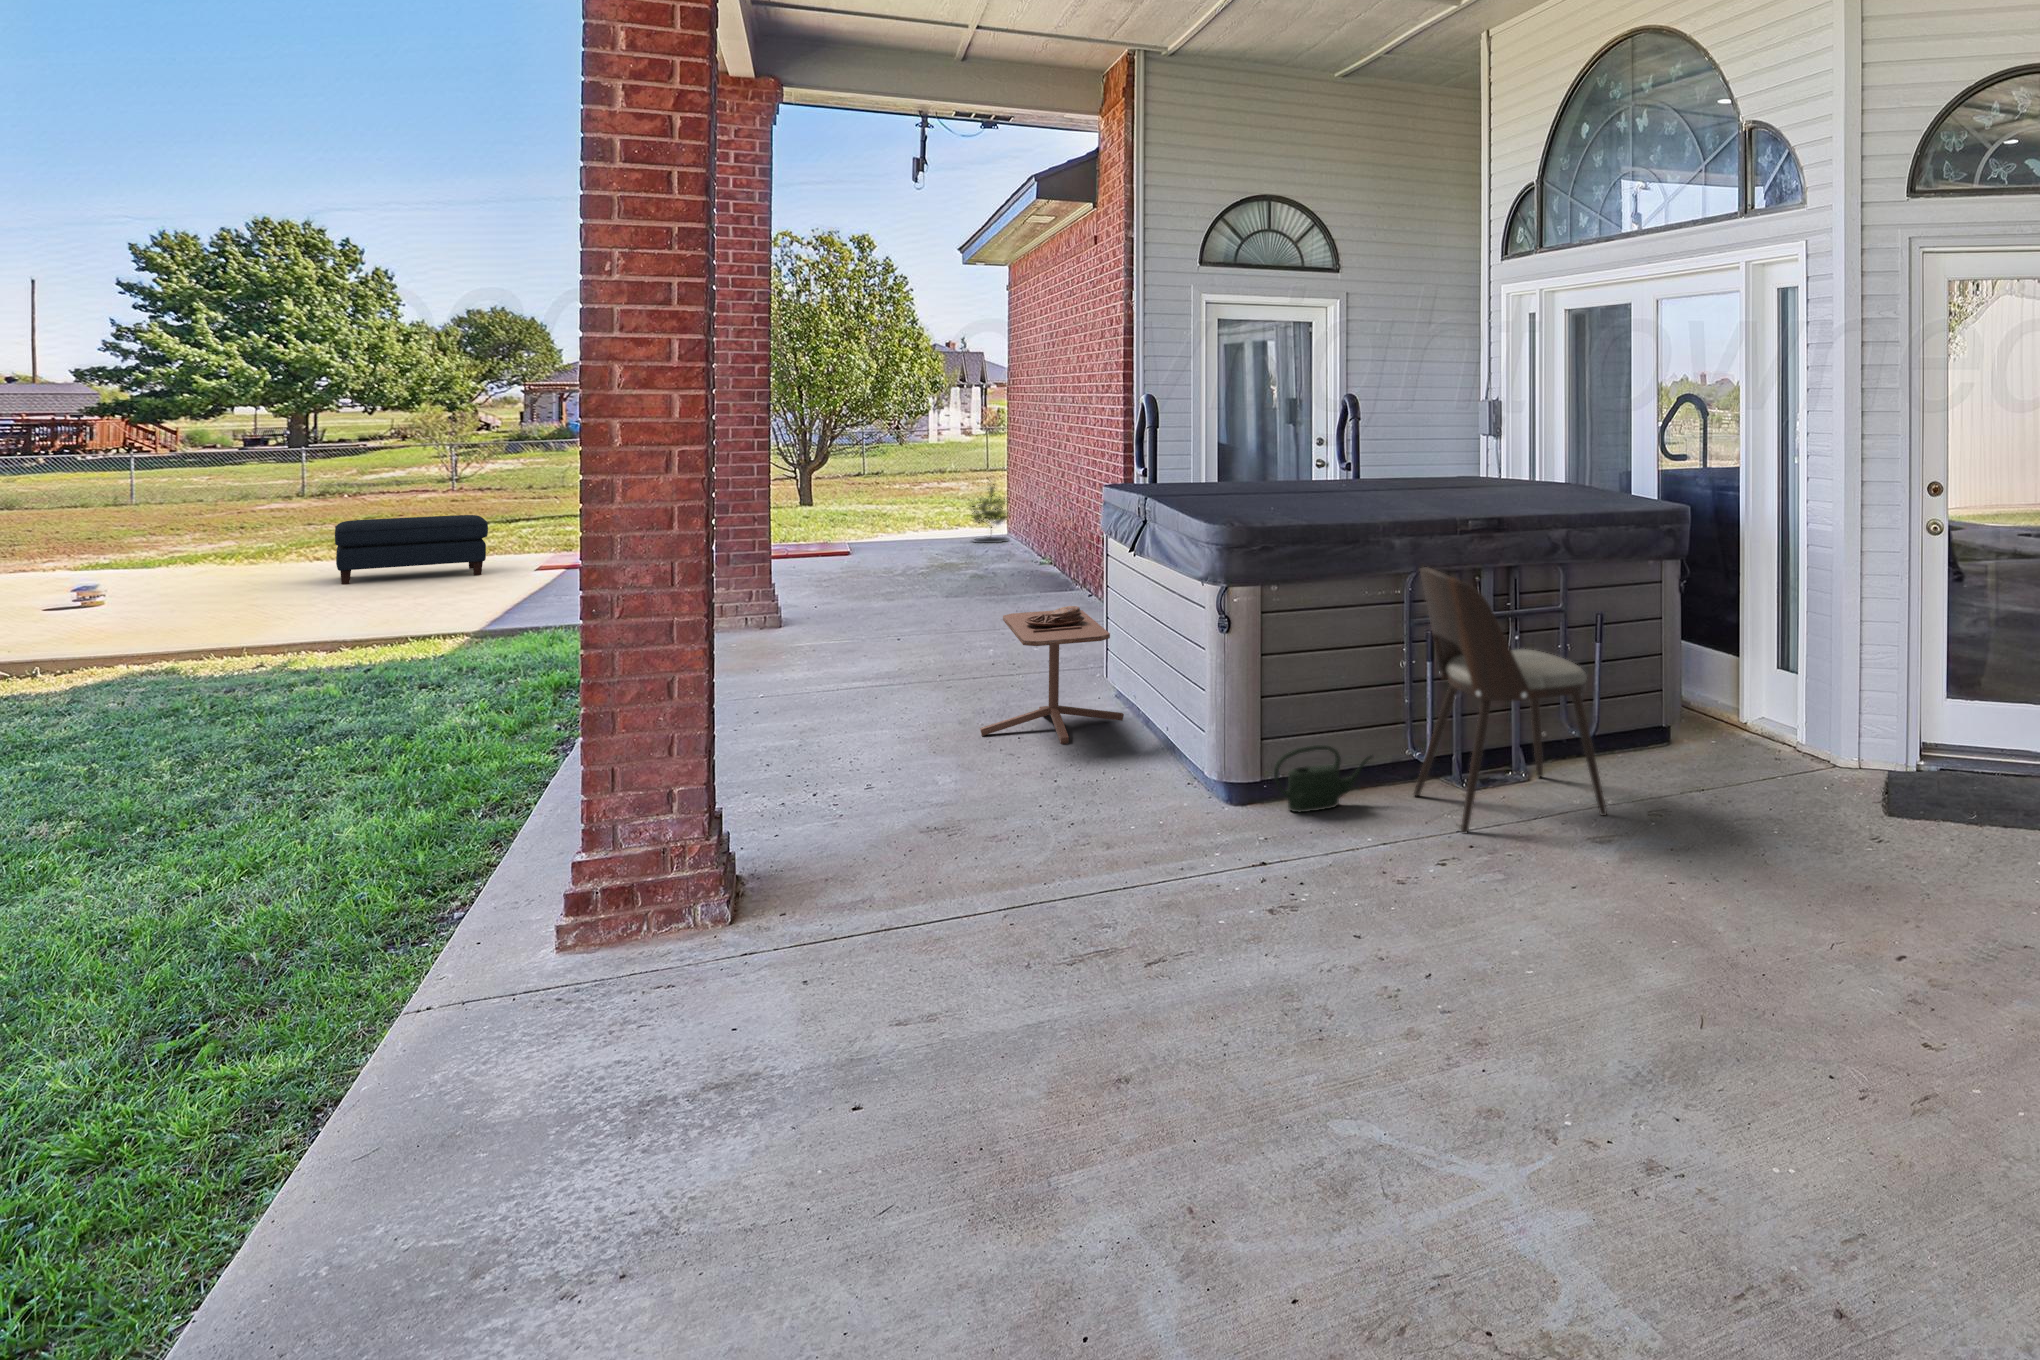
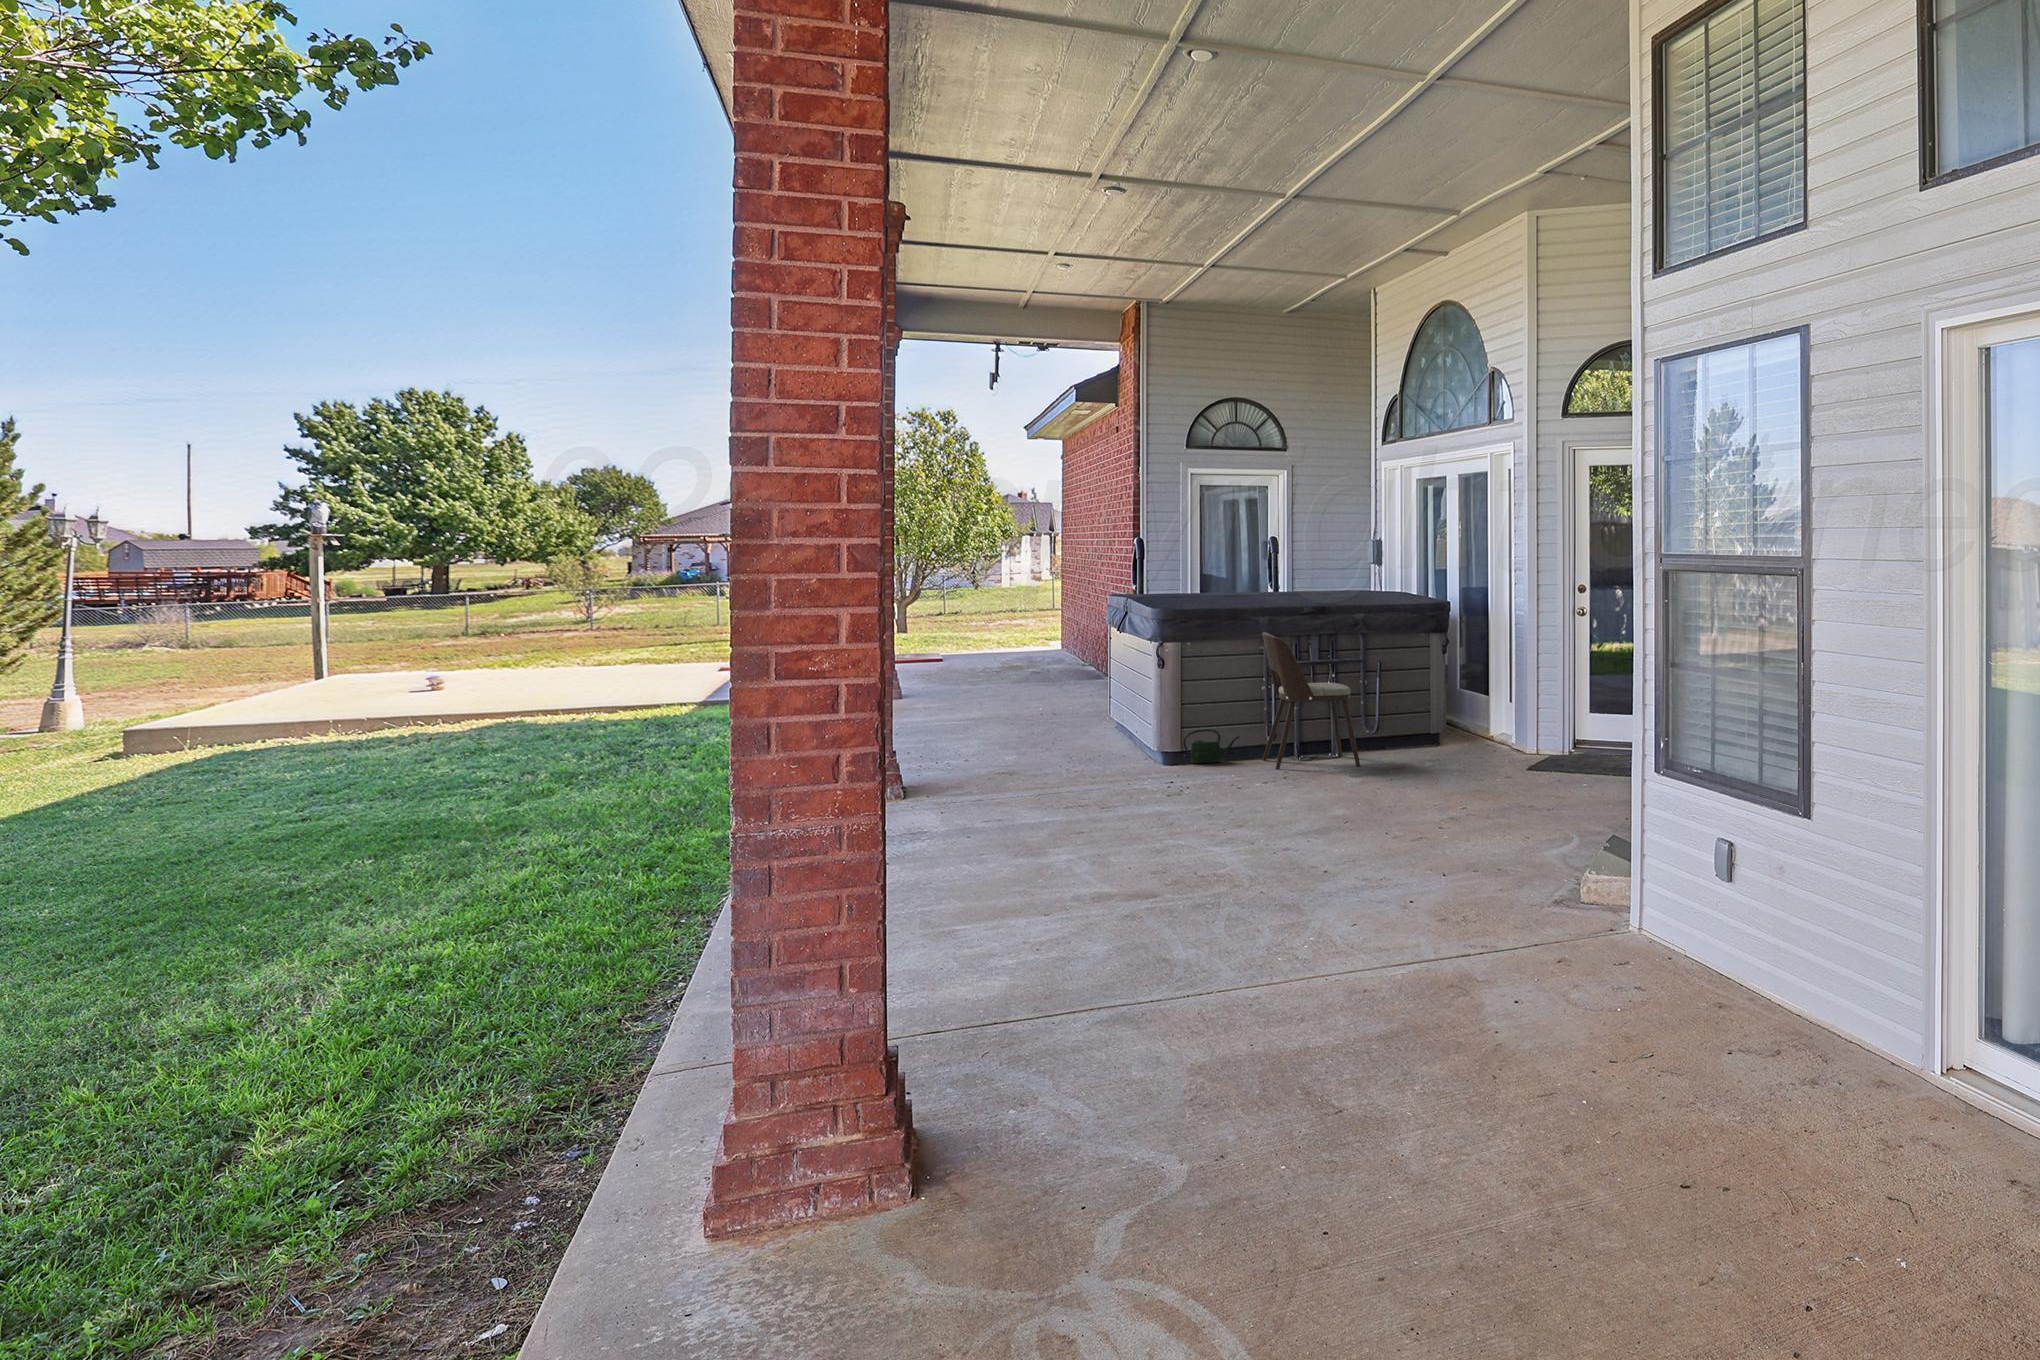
potted tree: present [972,484,1009,543] -> none [1030,613,1067,665]
ottoman: present [335,515,488,584] -> none [581,636,684,683]
side table: present [980,606,1124,744] -> none [1033,668,1118,745]

